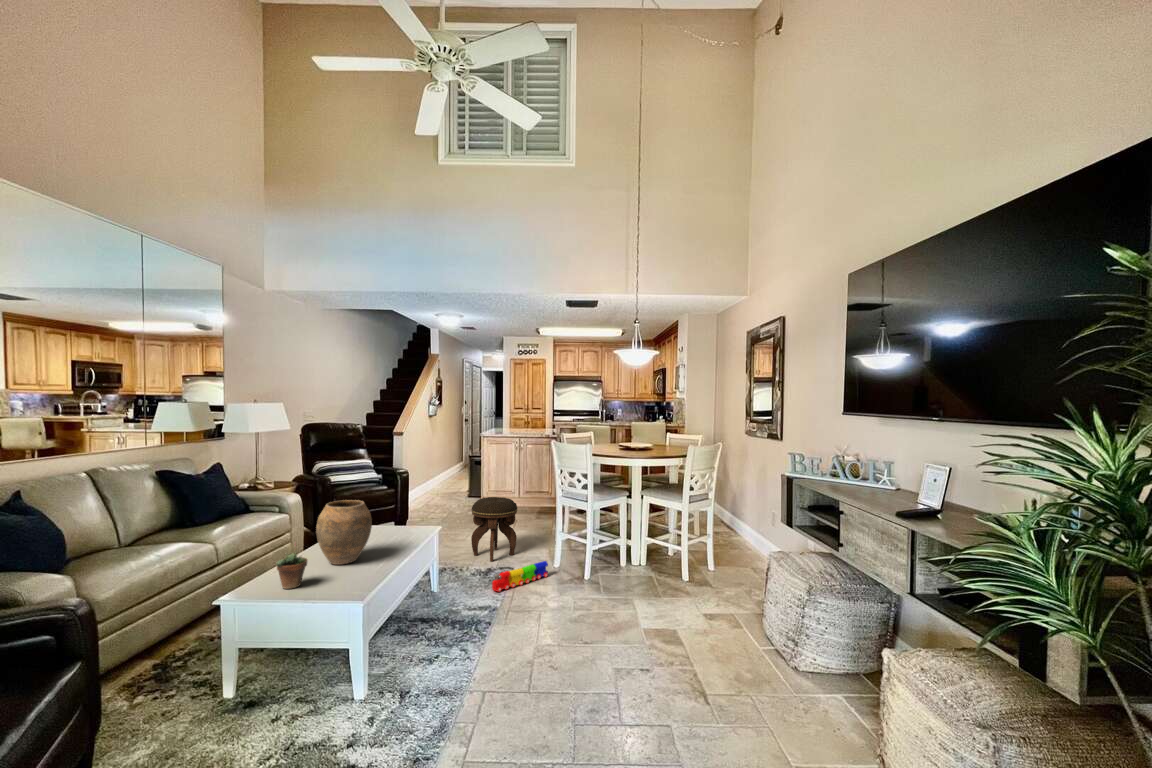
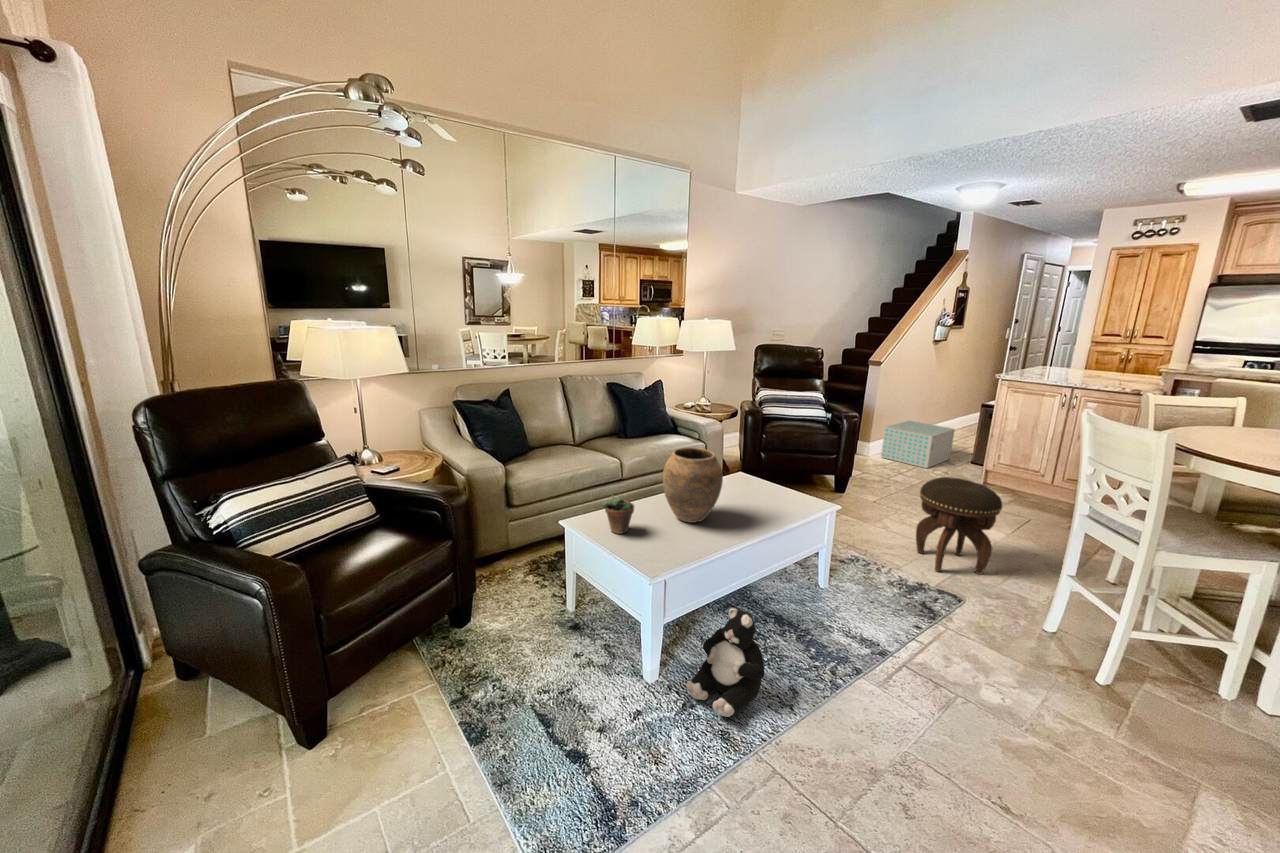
storage box: none [408,476,454,508] -> present [881,421,955,468]
toy train: present [492,561,548,592] -> none [902,599,1022,638]
plush toy: none [397,602,451,686] -> present [686,607,765,717]

